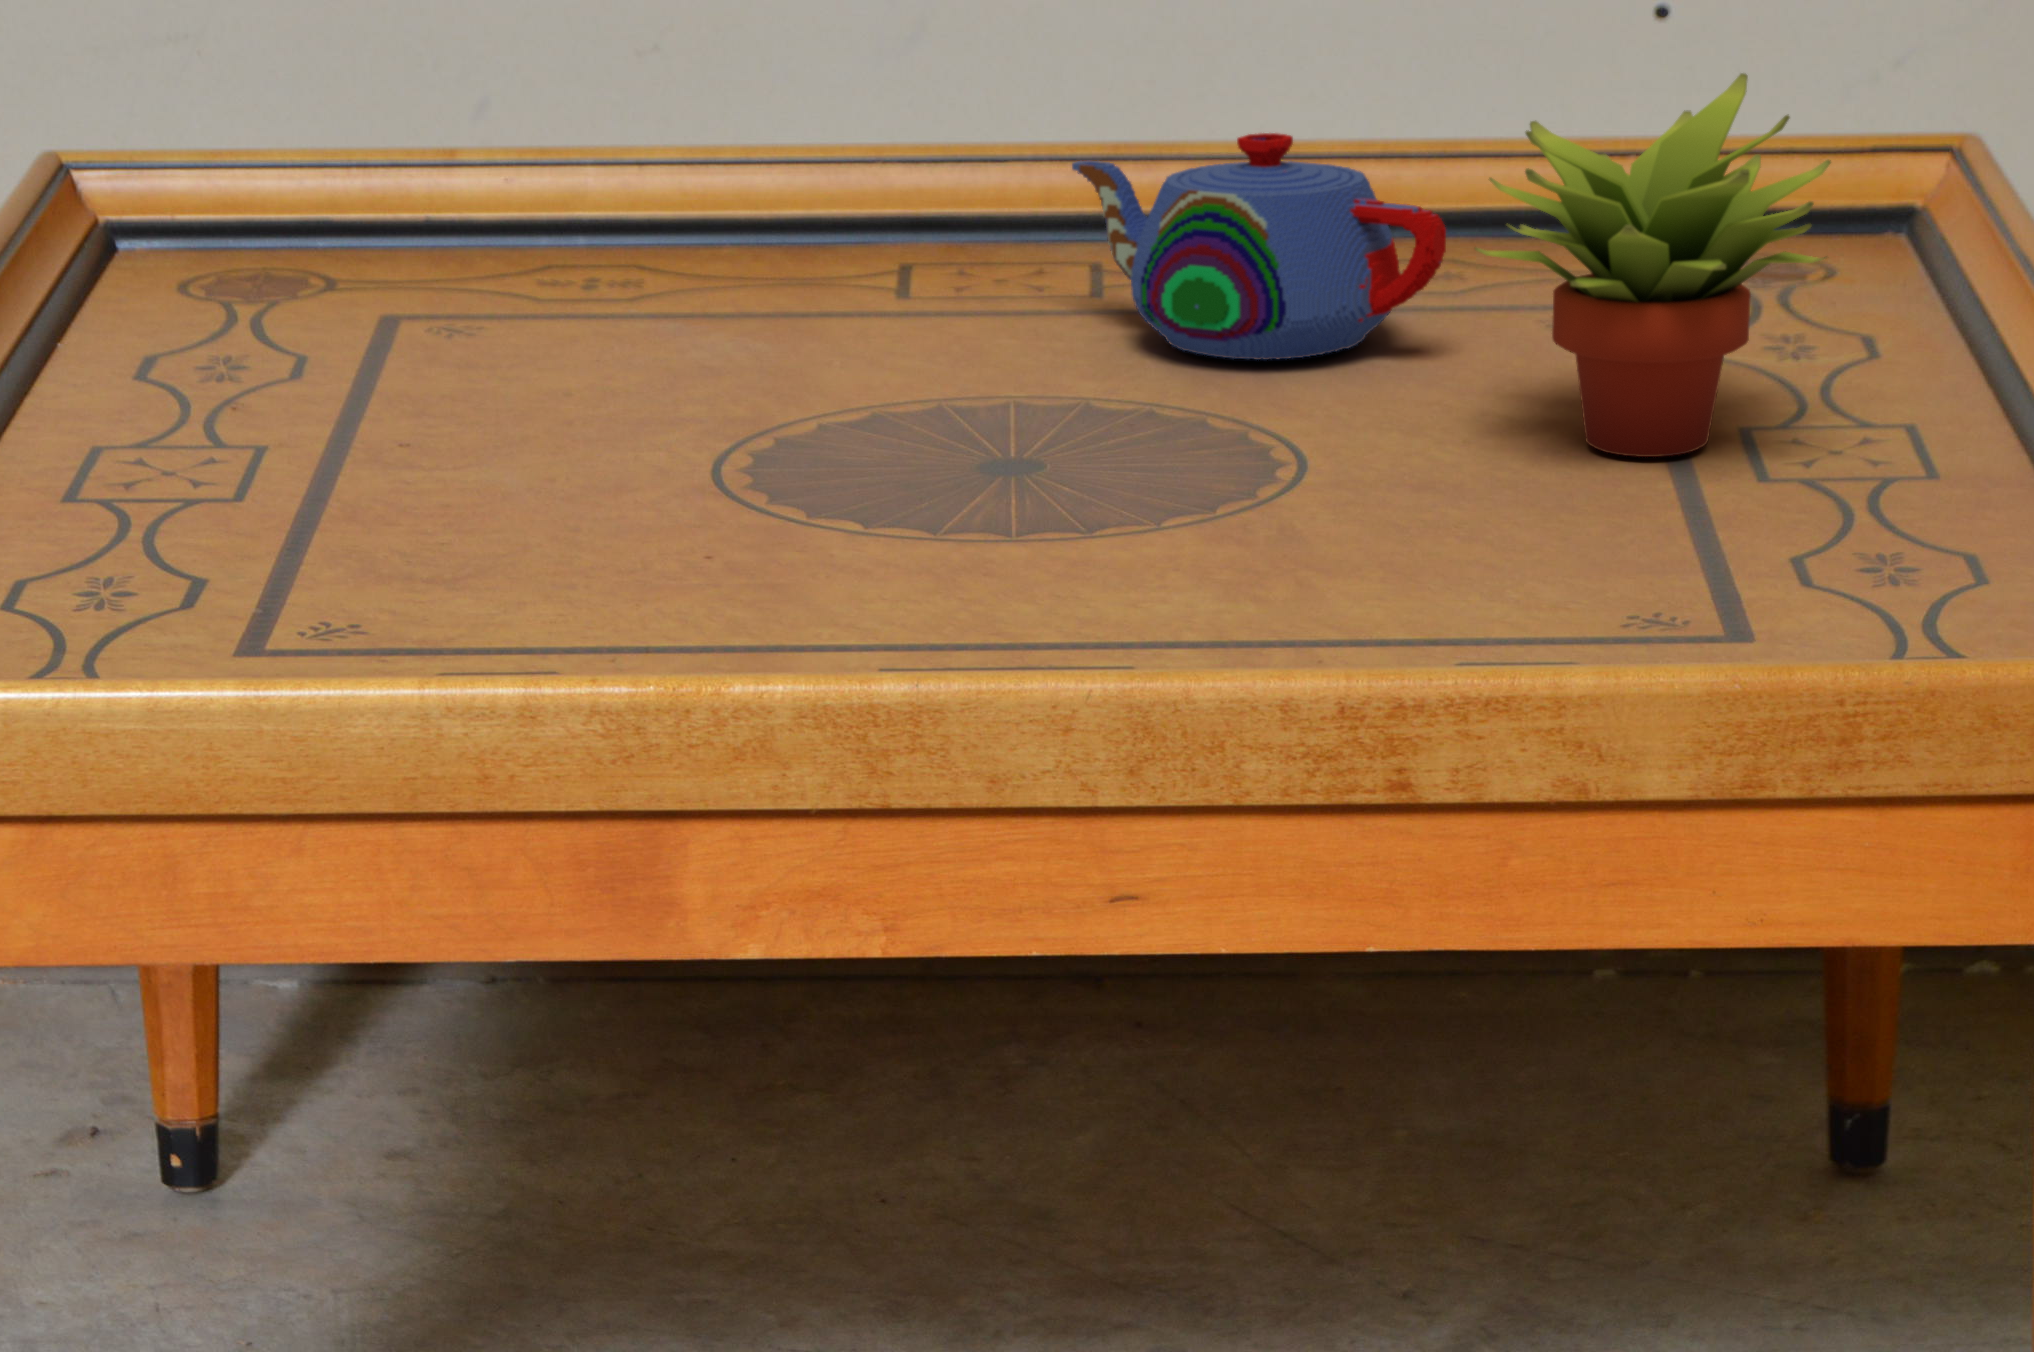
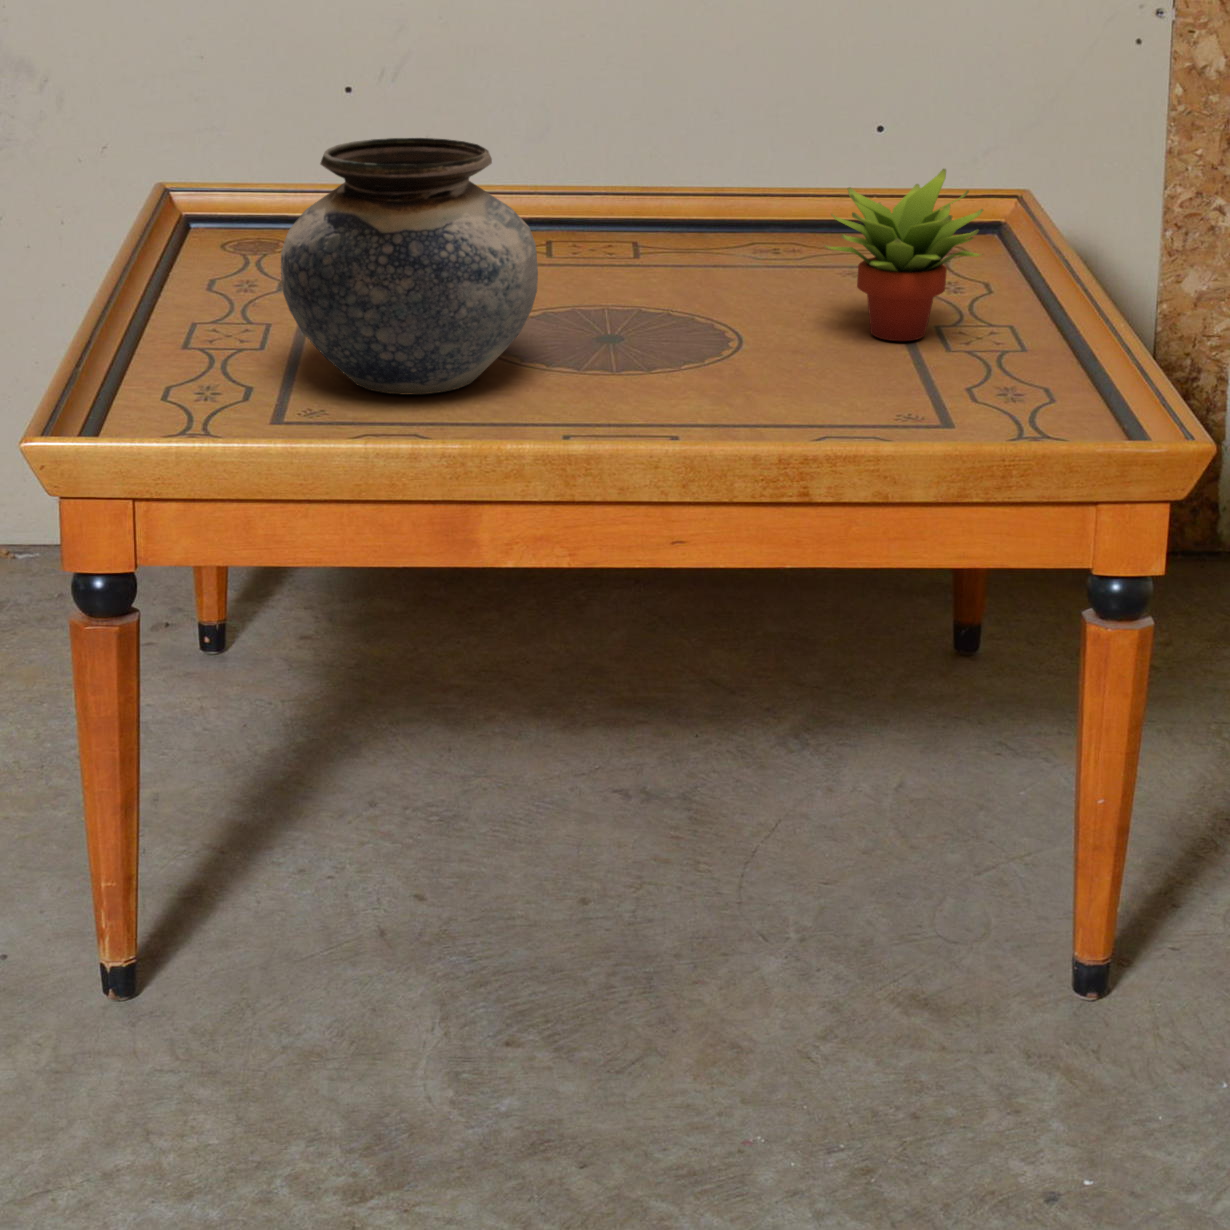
vase: none [255,26,824,586] -> present [281,138,538,394]
teapot: present [1072,133,1446,360] -> none [630,186,804,290]

